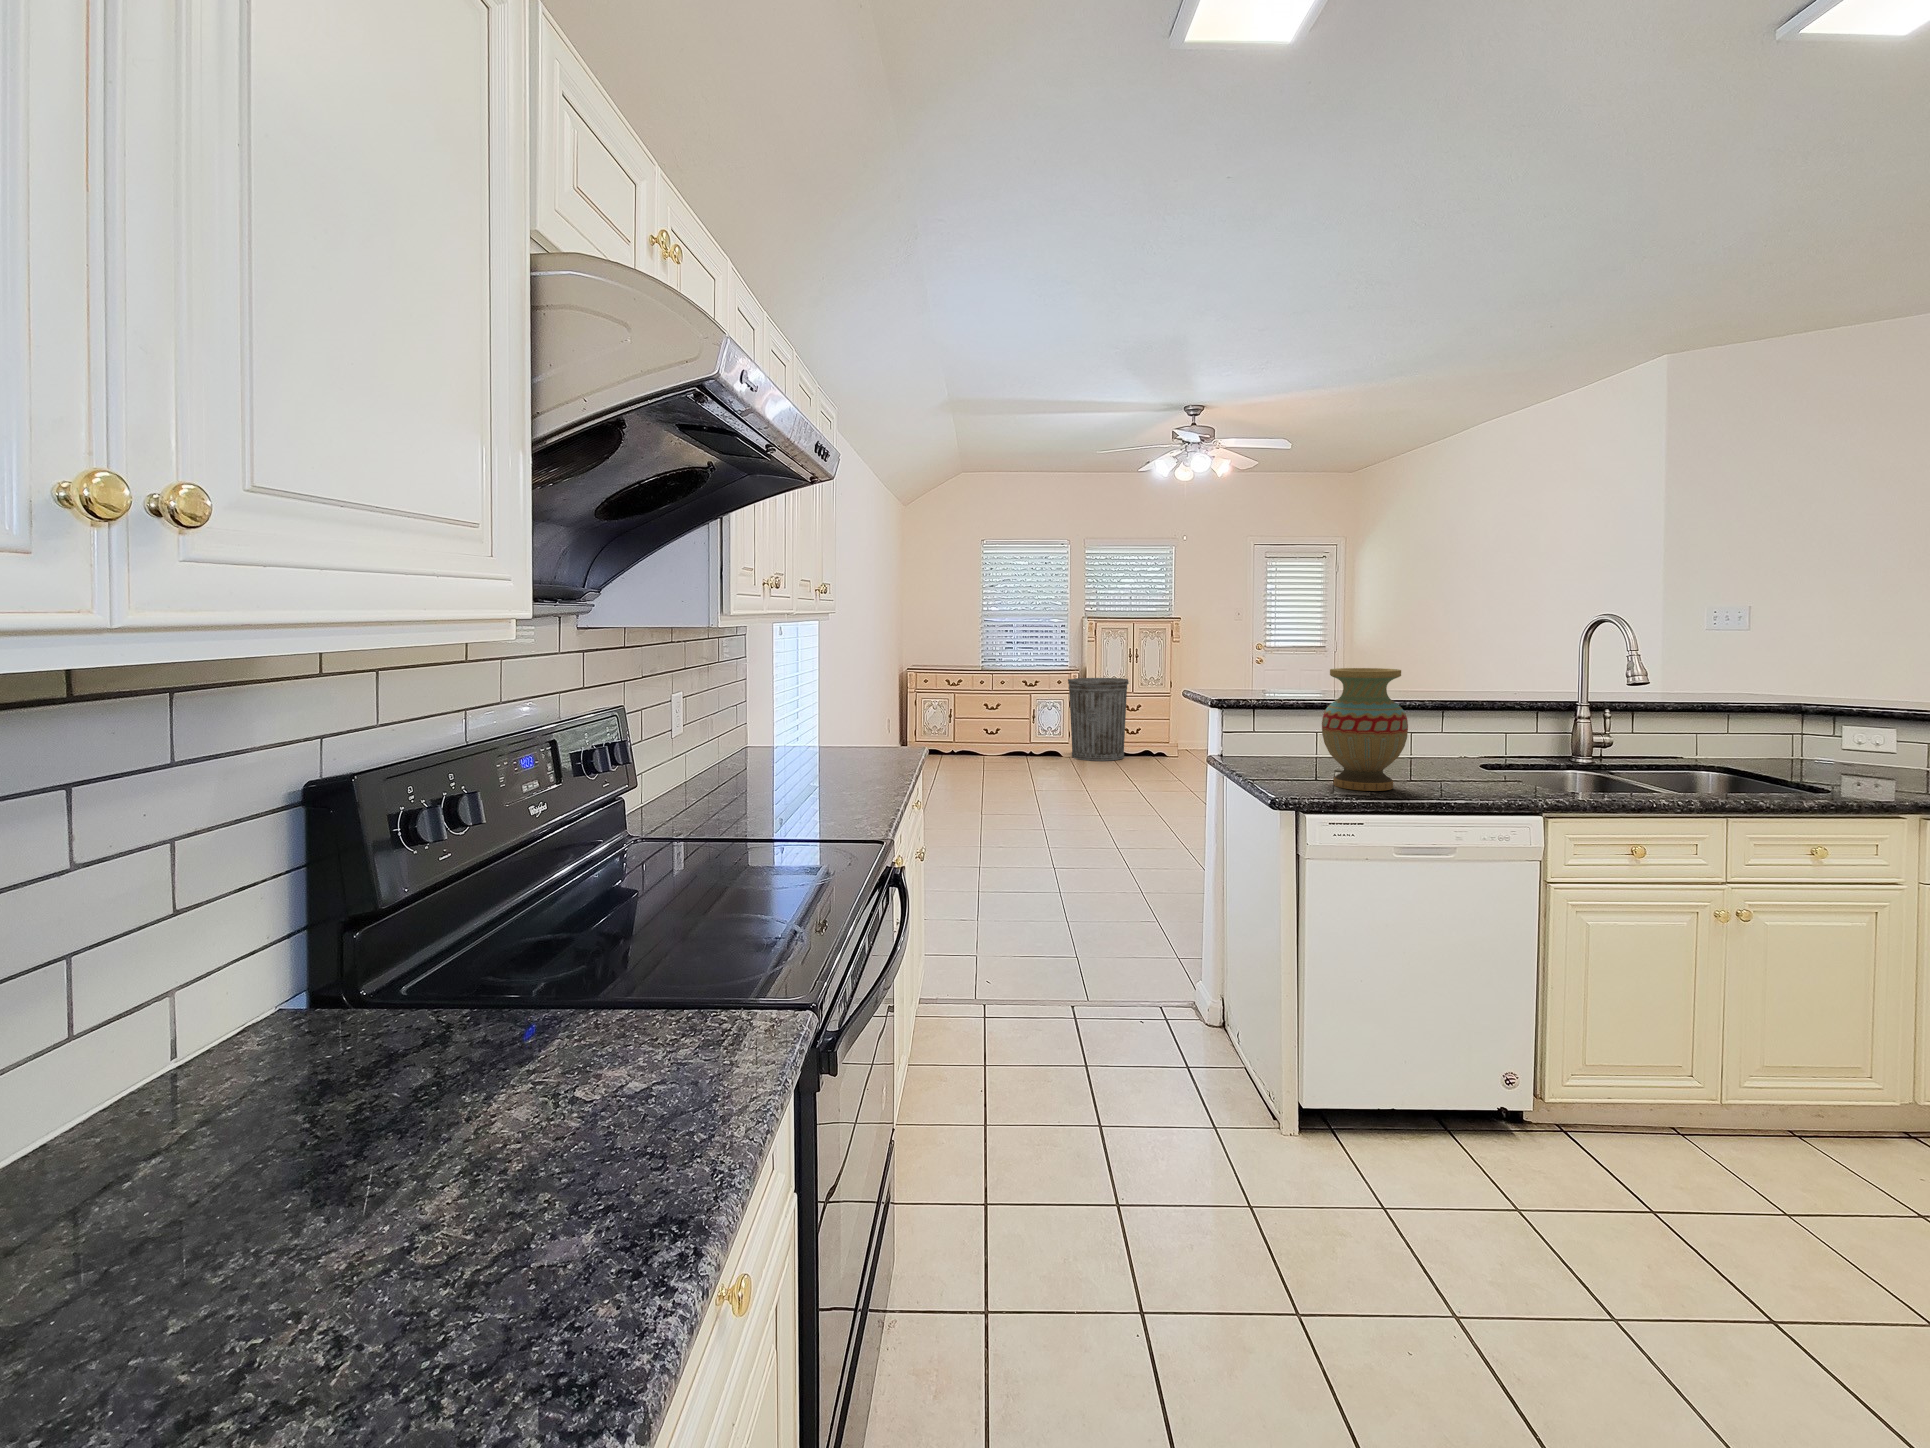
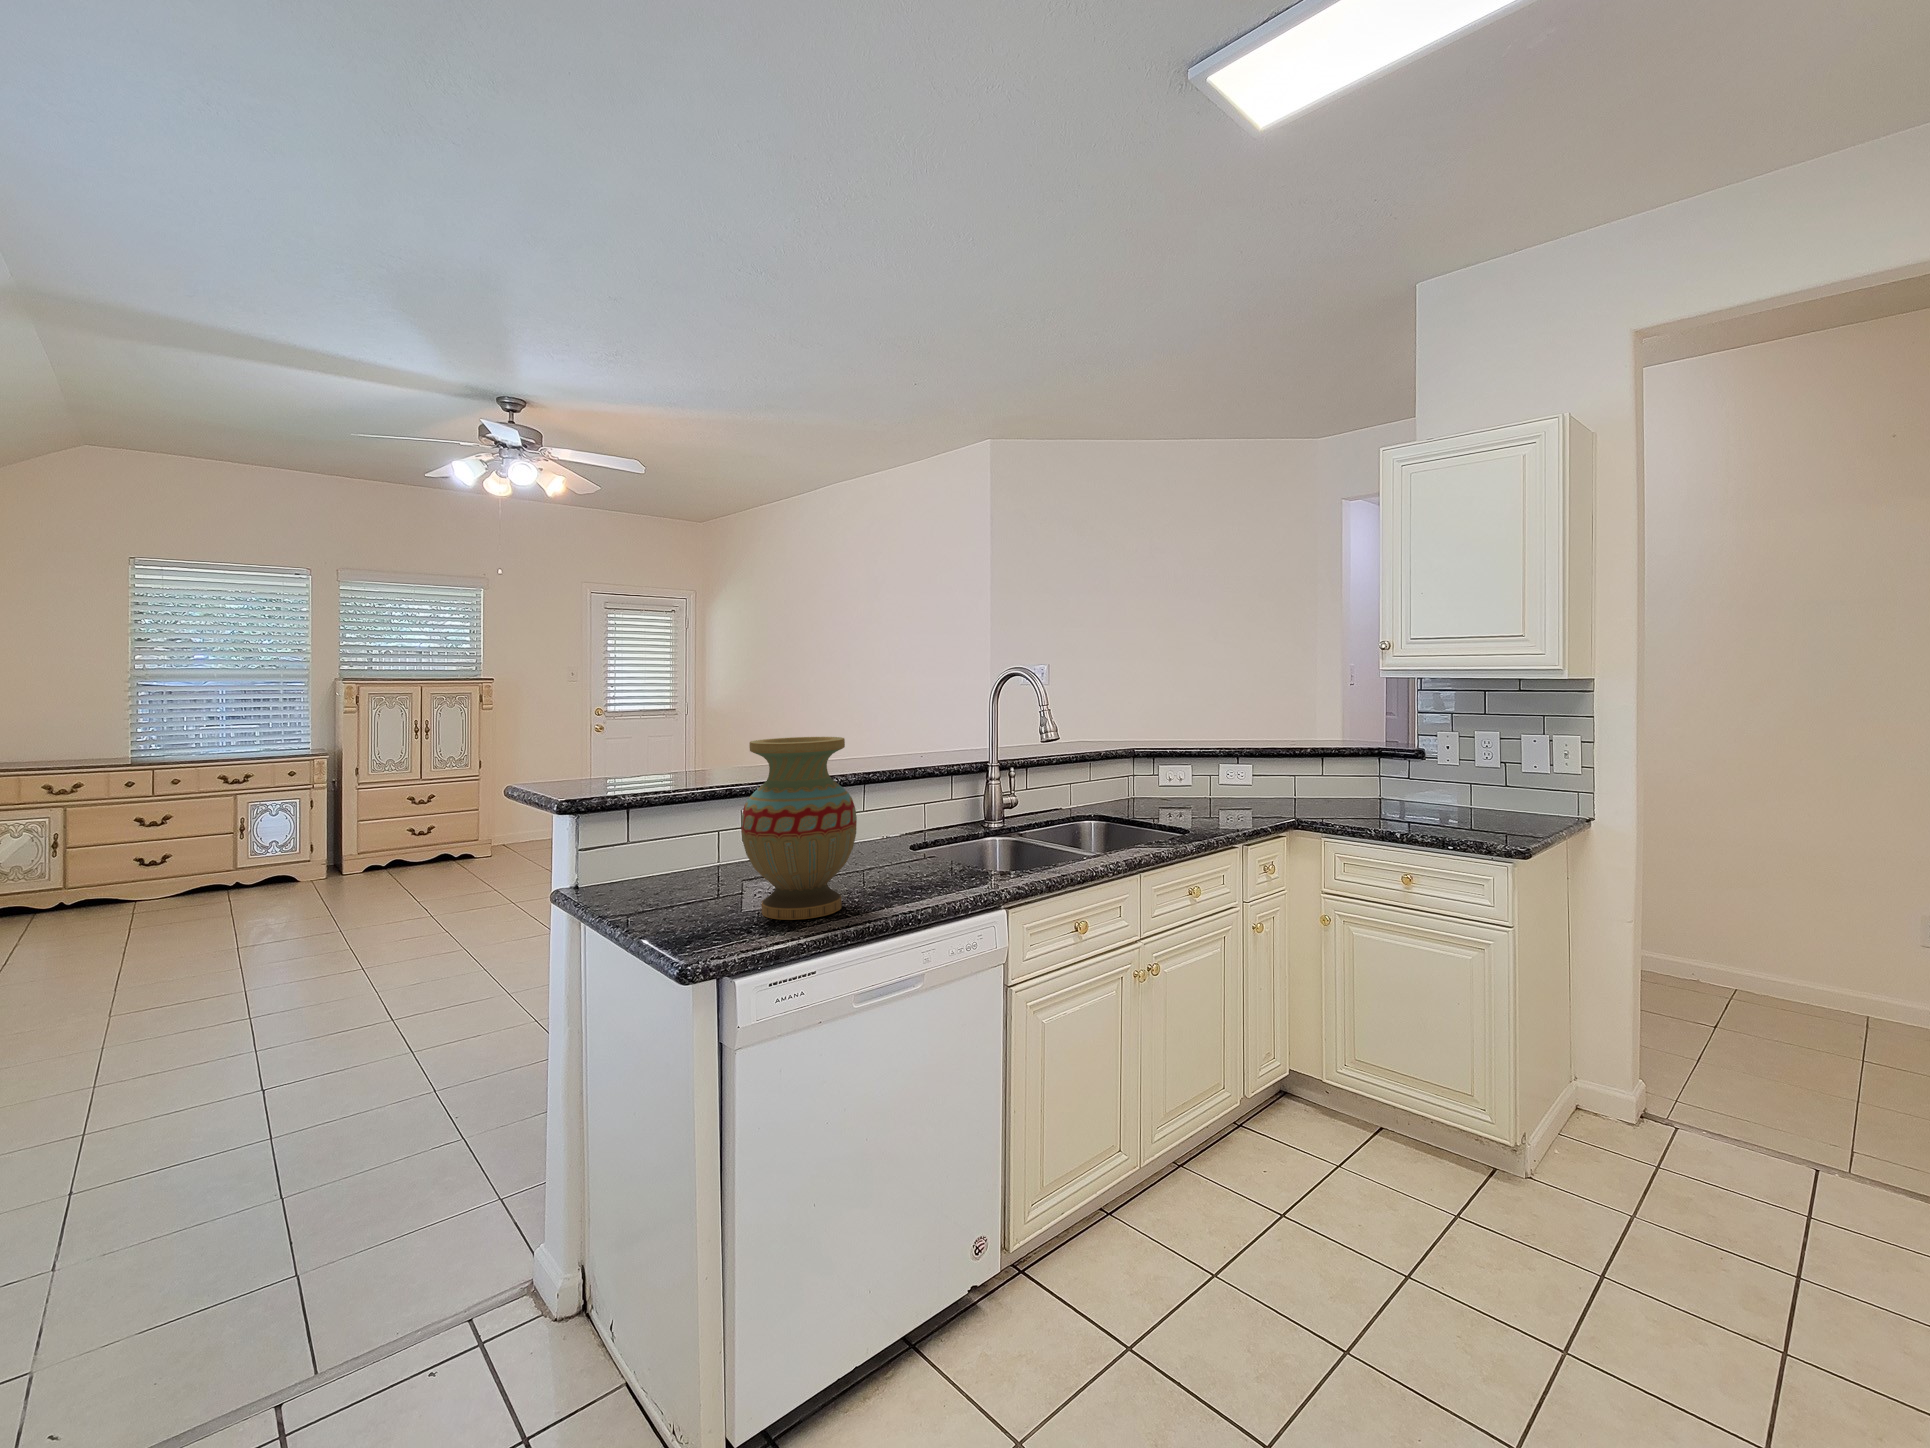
trash can: present [1068,678,1129,761] -> none [308,763,409,881]

